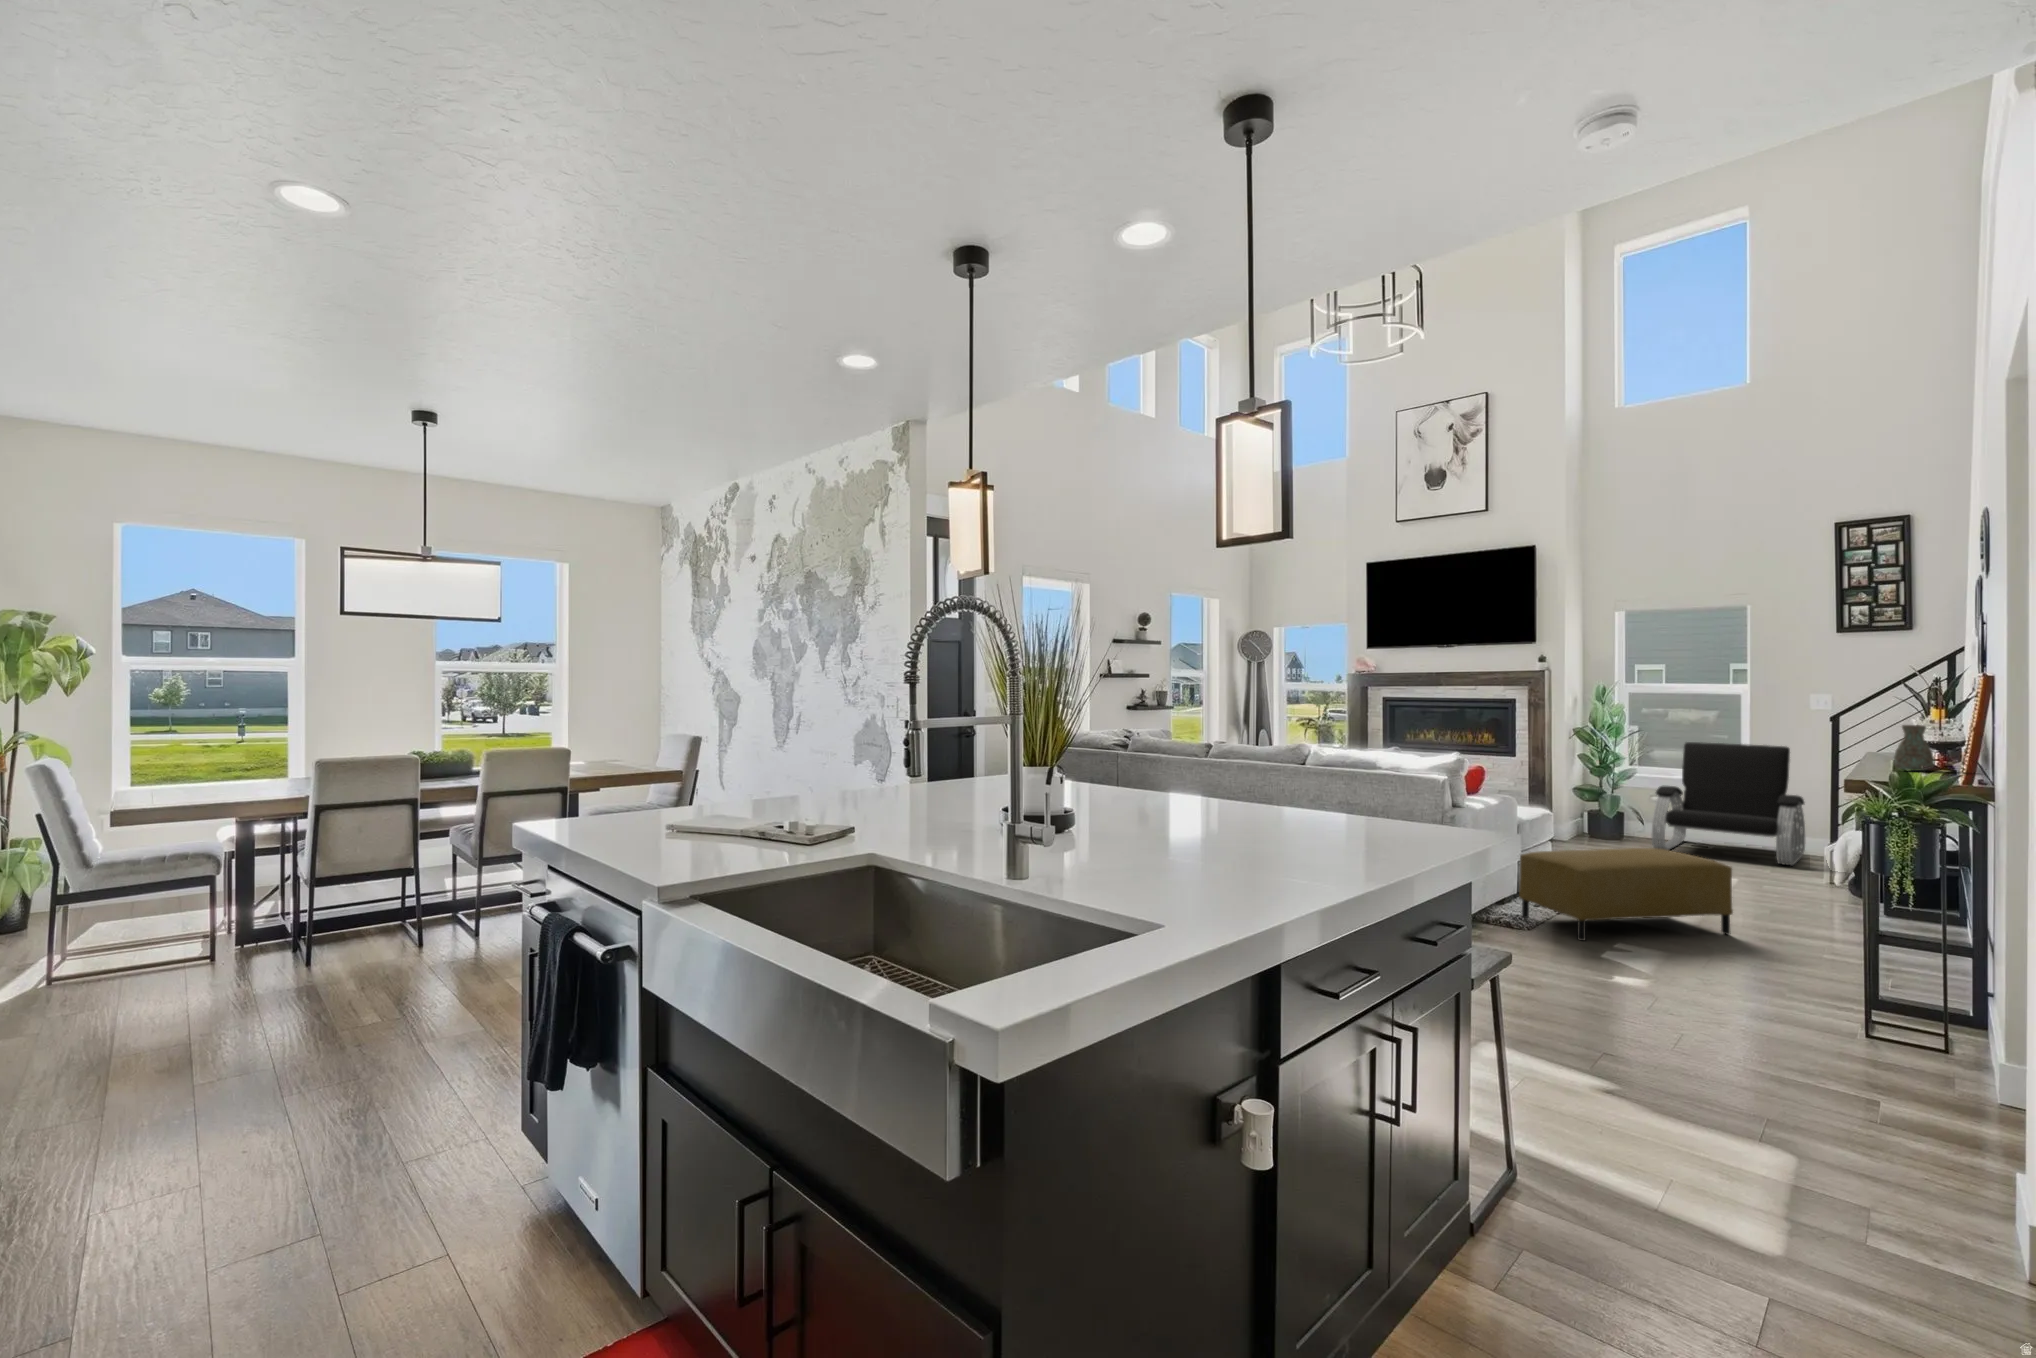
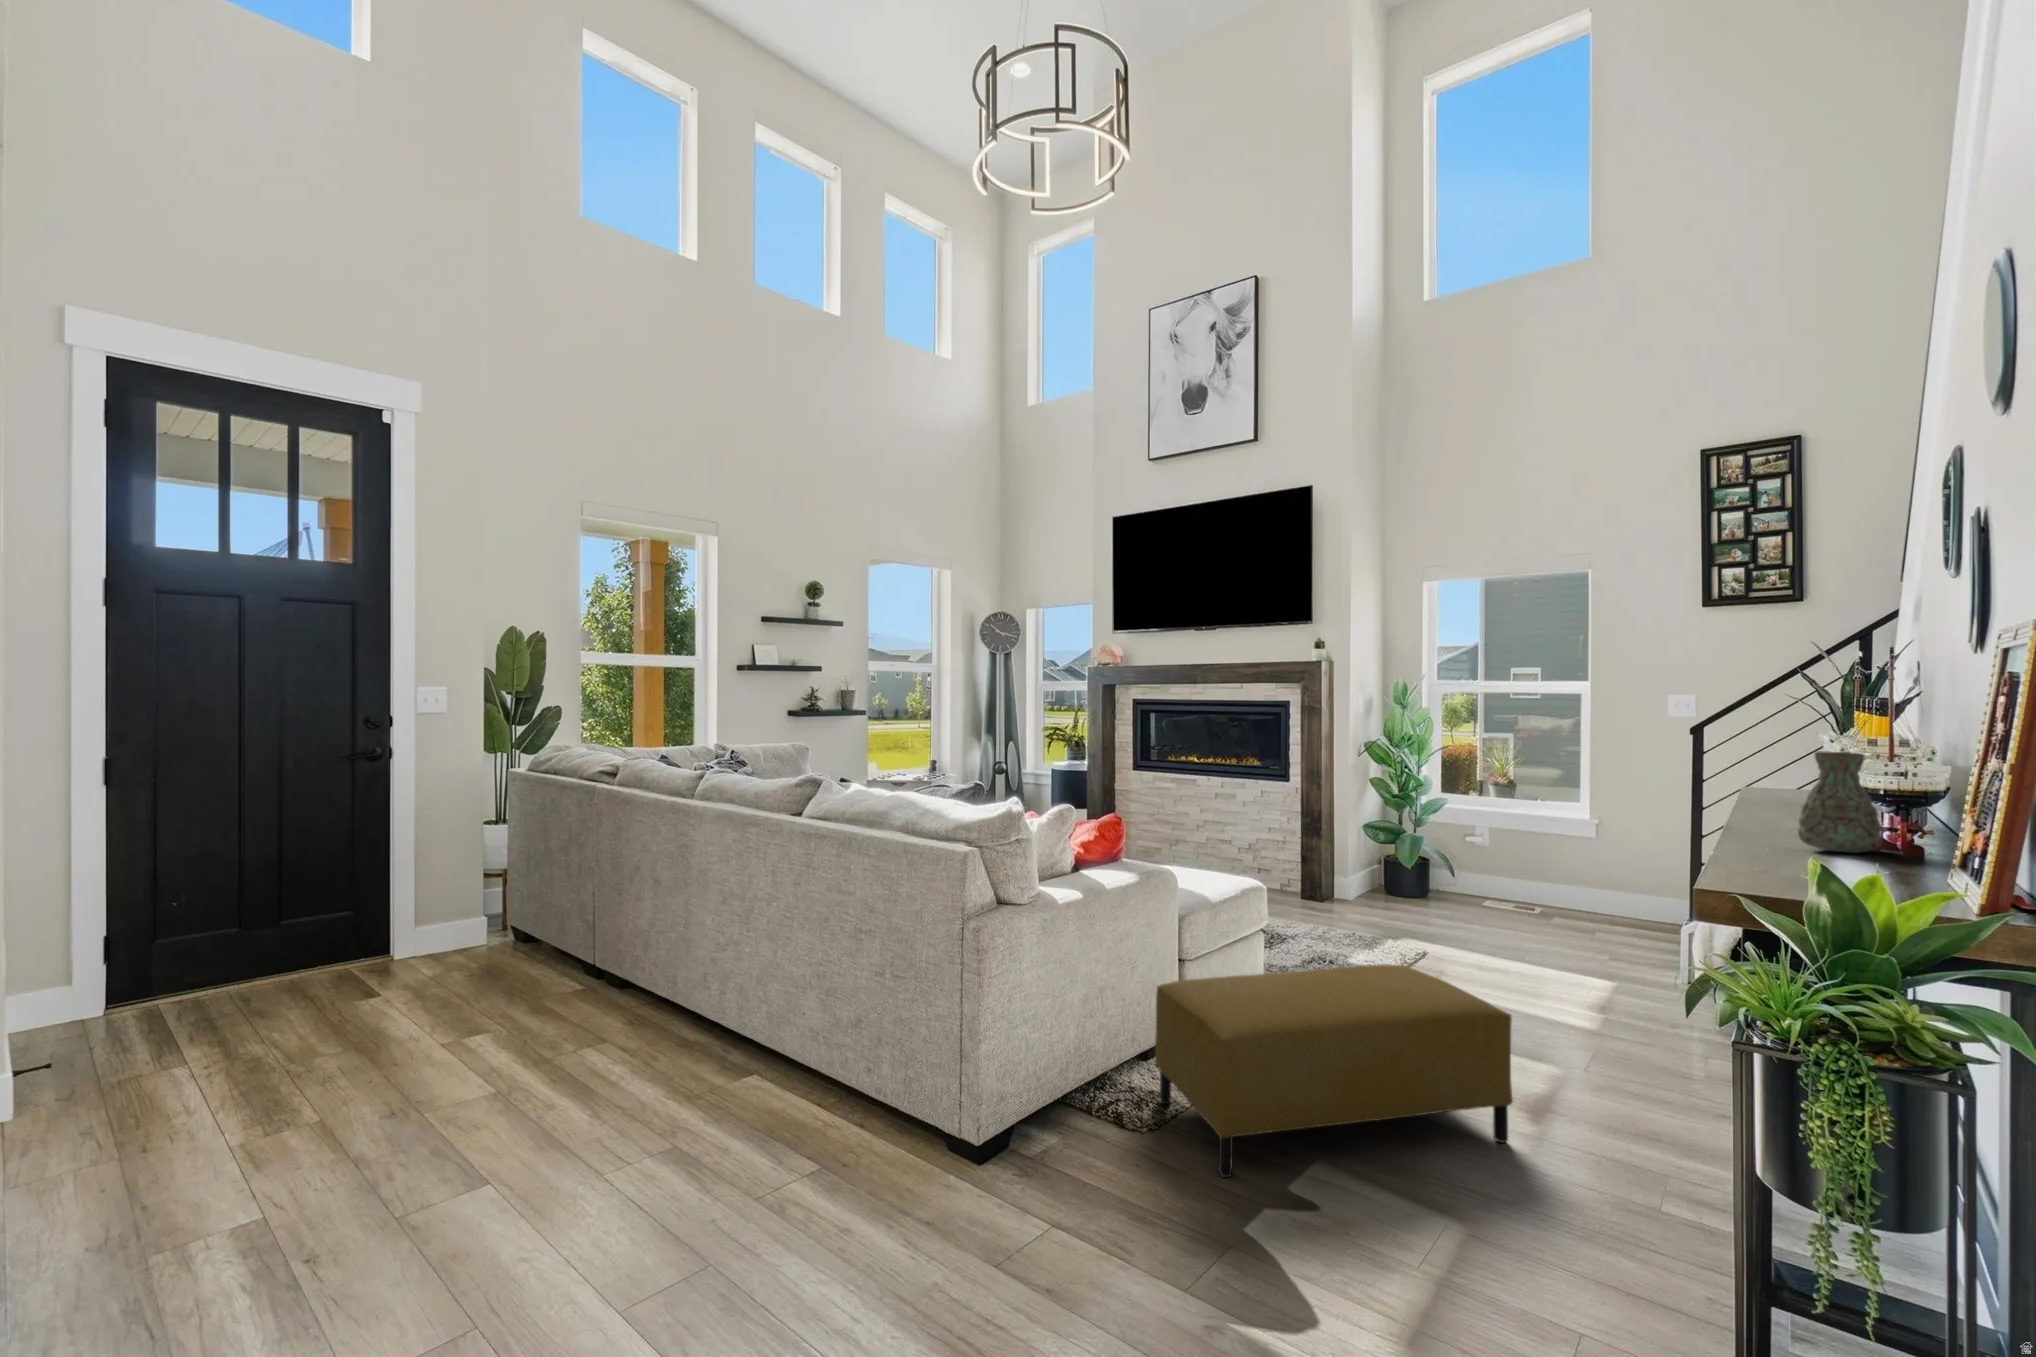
armchair: present [1652,742,1805,866] -> none [1455,763,1662,949]

